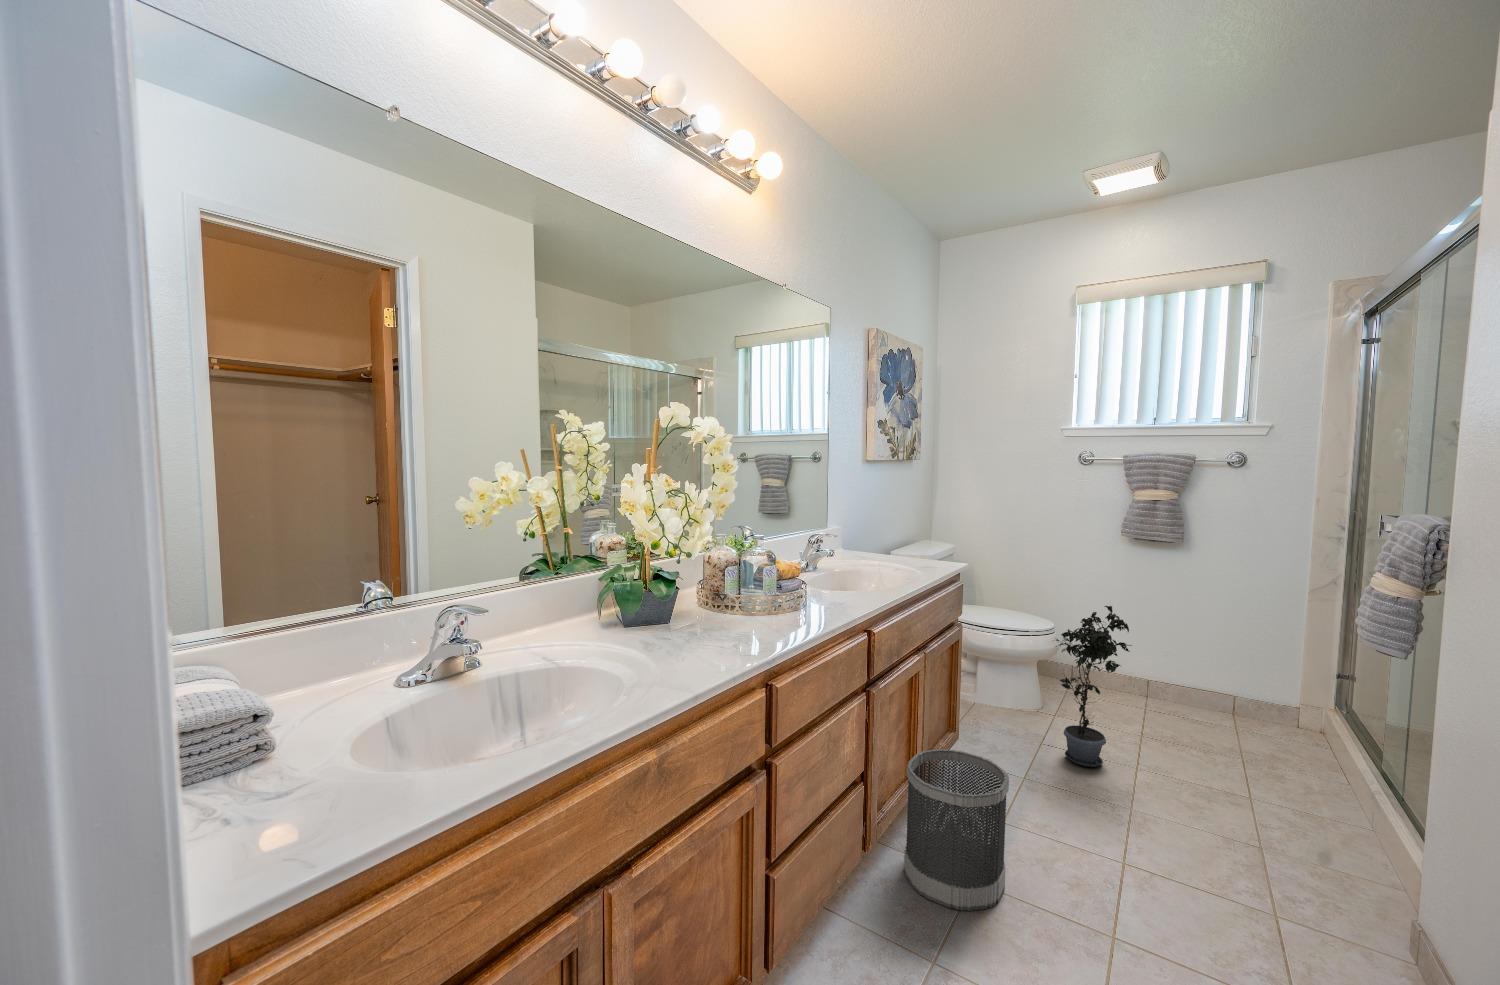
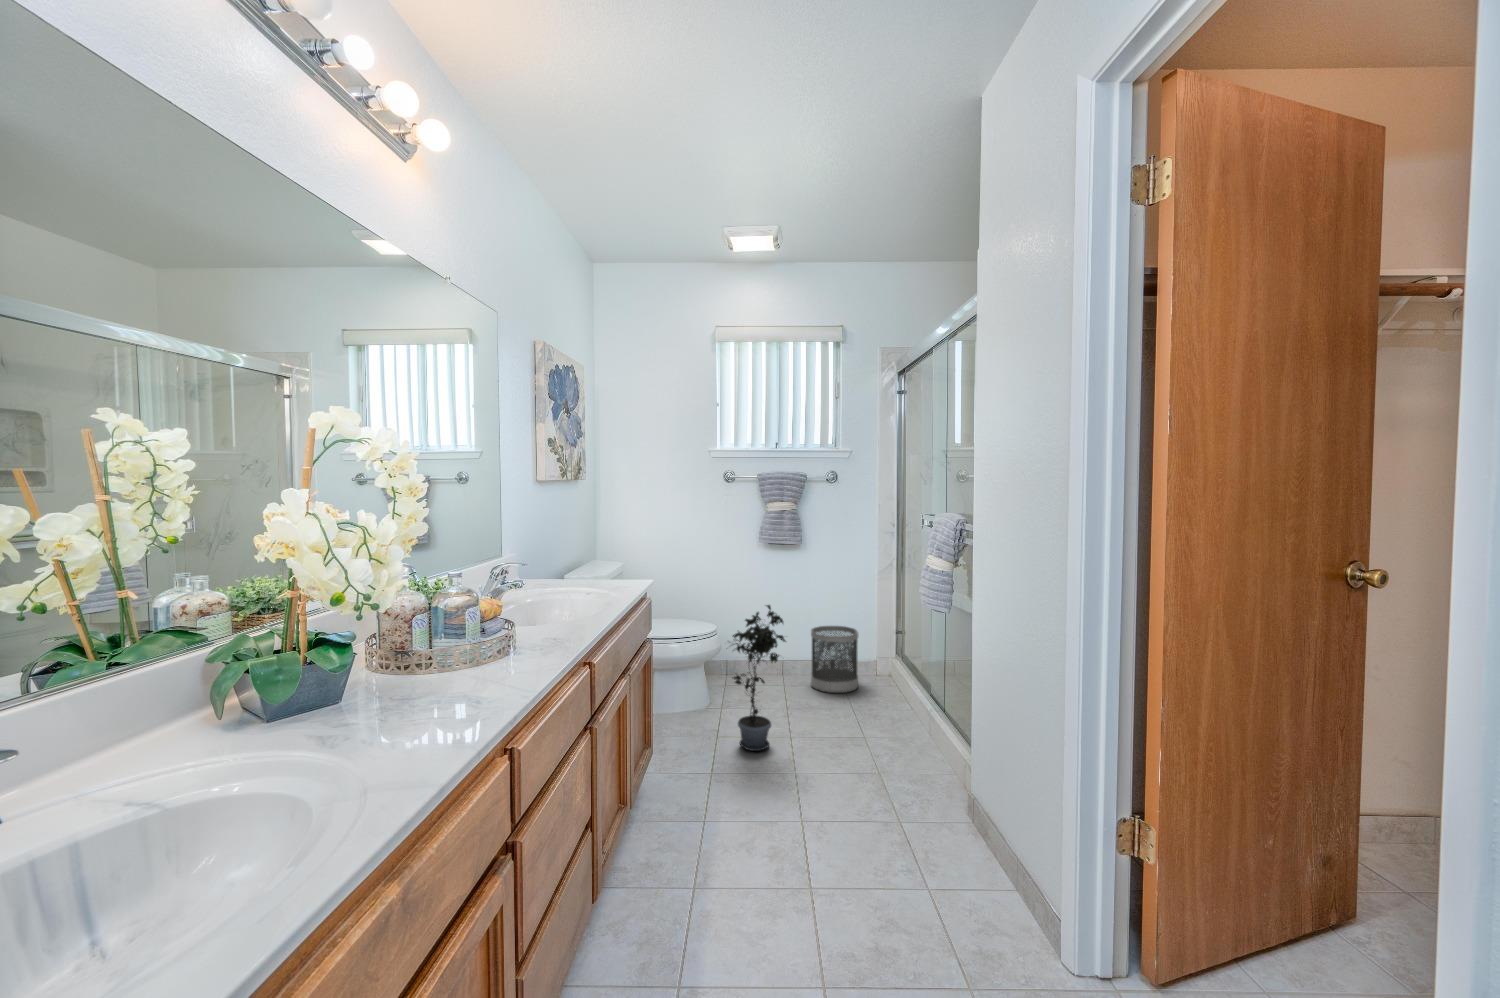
wastebasket: present [904,749,1009,911] -> present [811,626,858,693]

